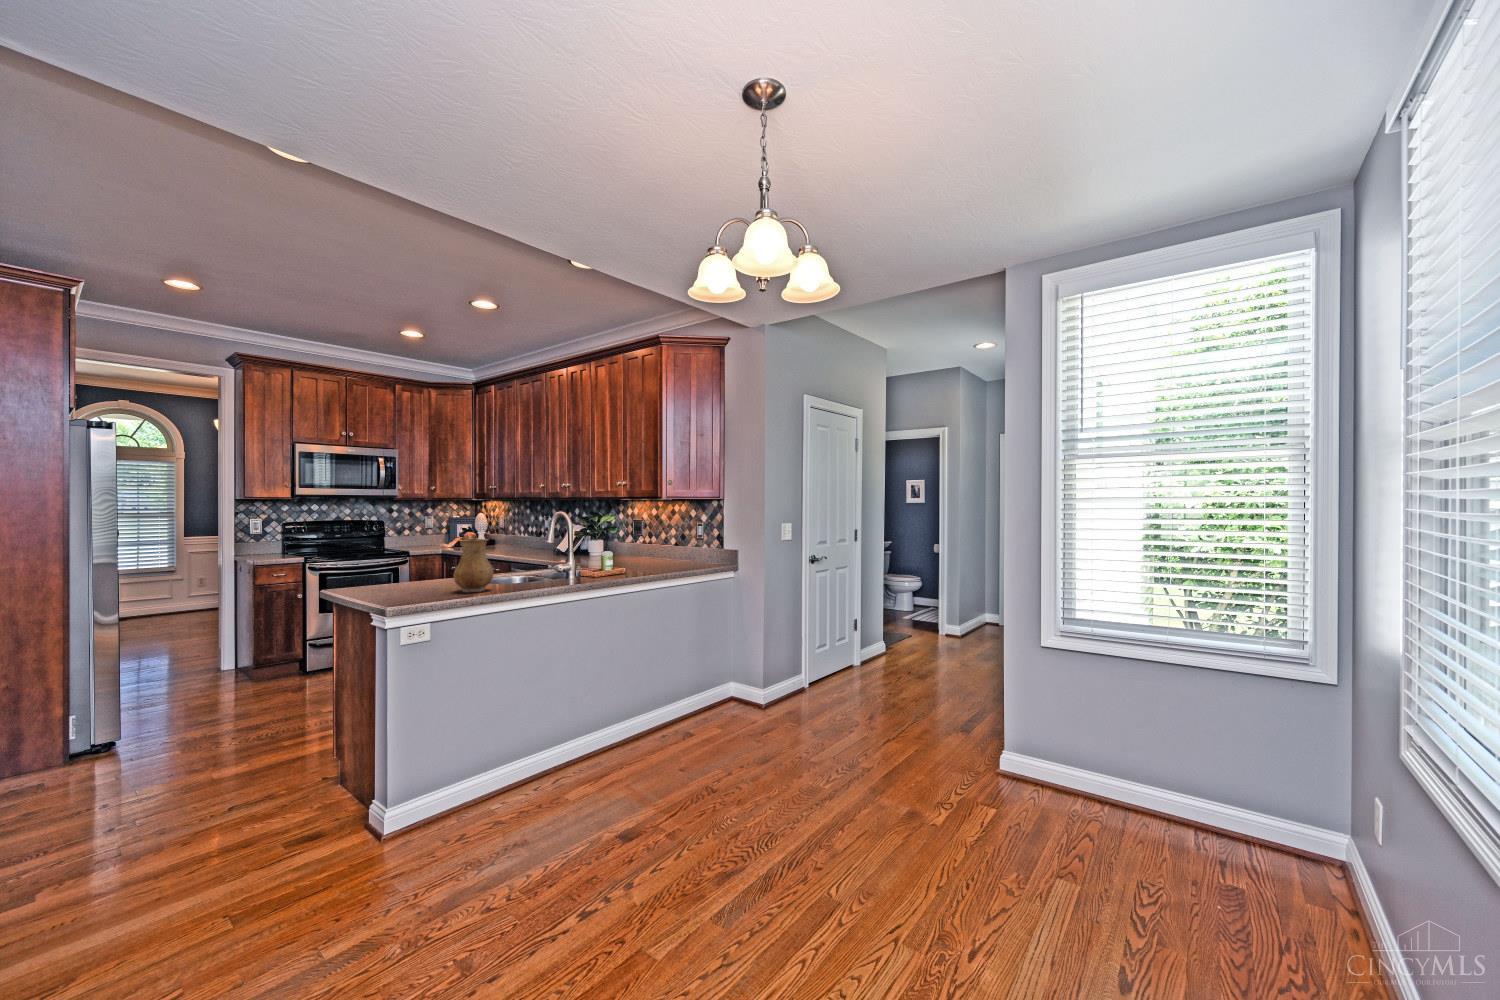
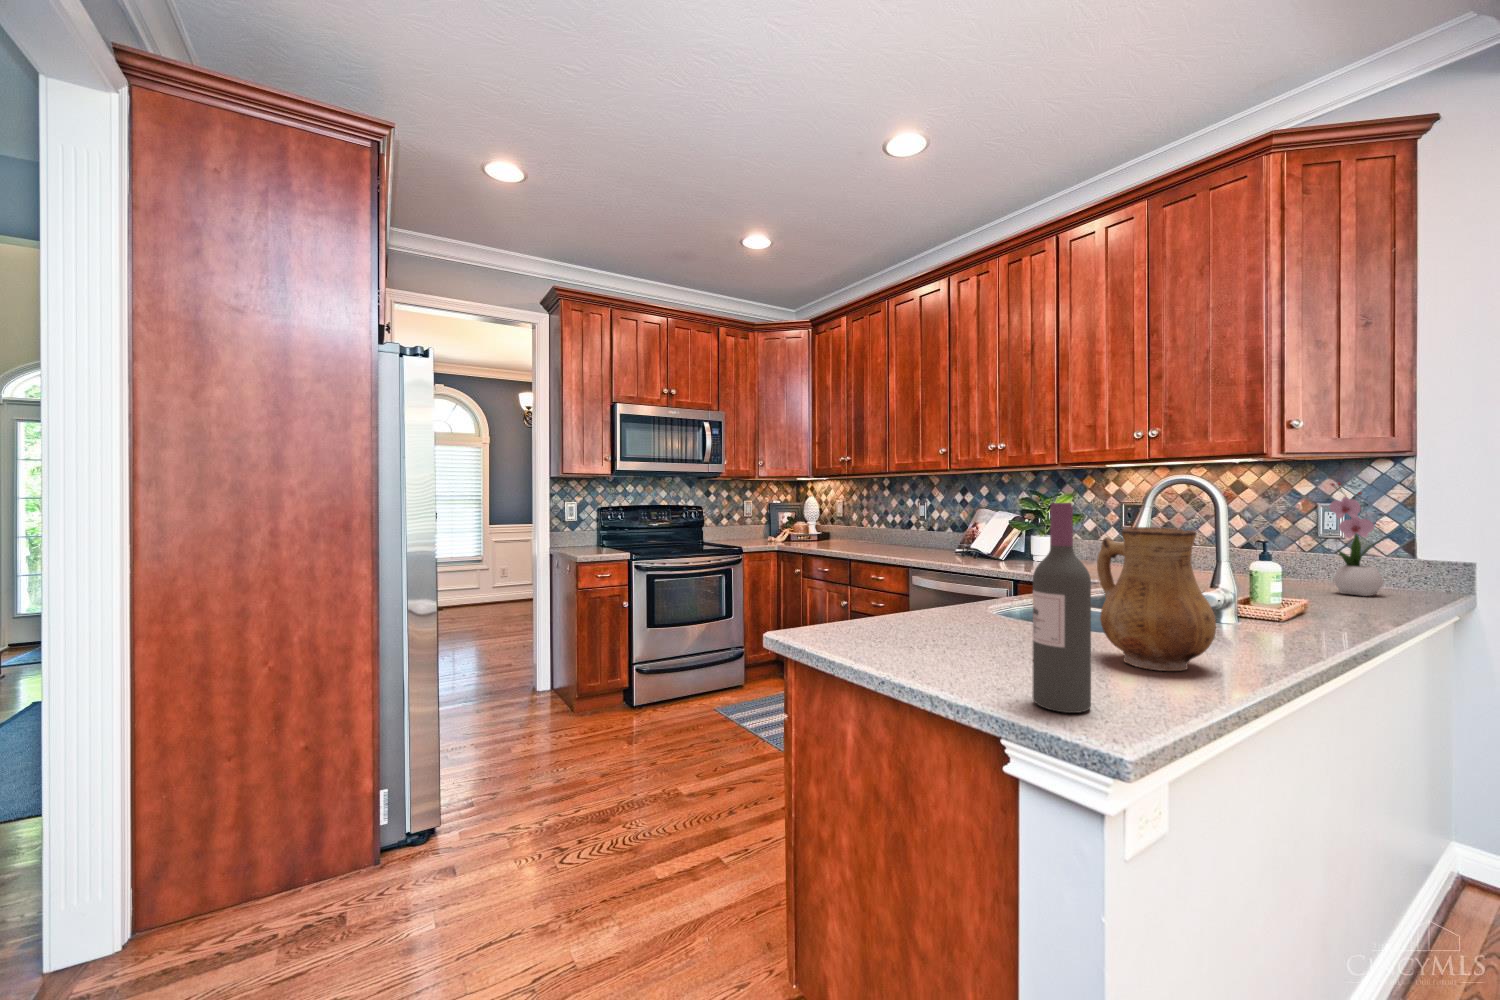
flower arrangement: none [659,514,683,566] -> present [1329,483,1384,596]
wine bottle: none [386,532,407,603] -> present [1033,503,1091,713]

